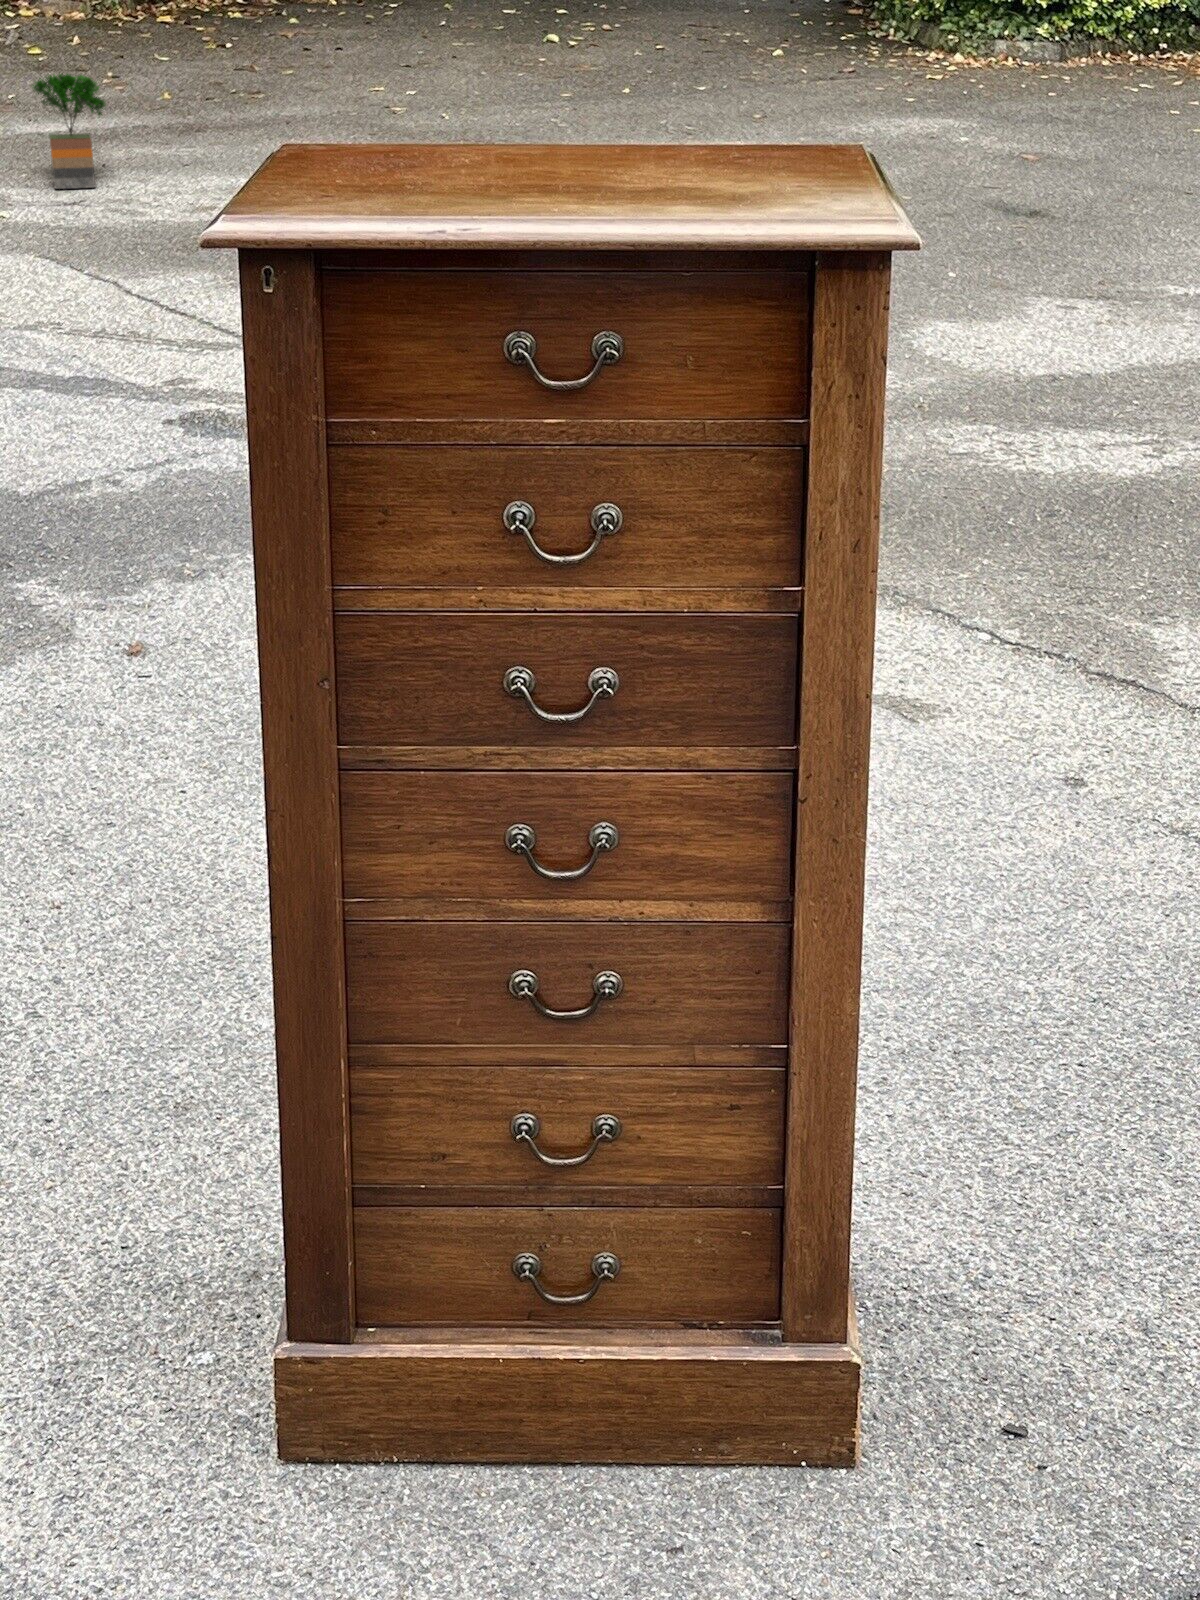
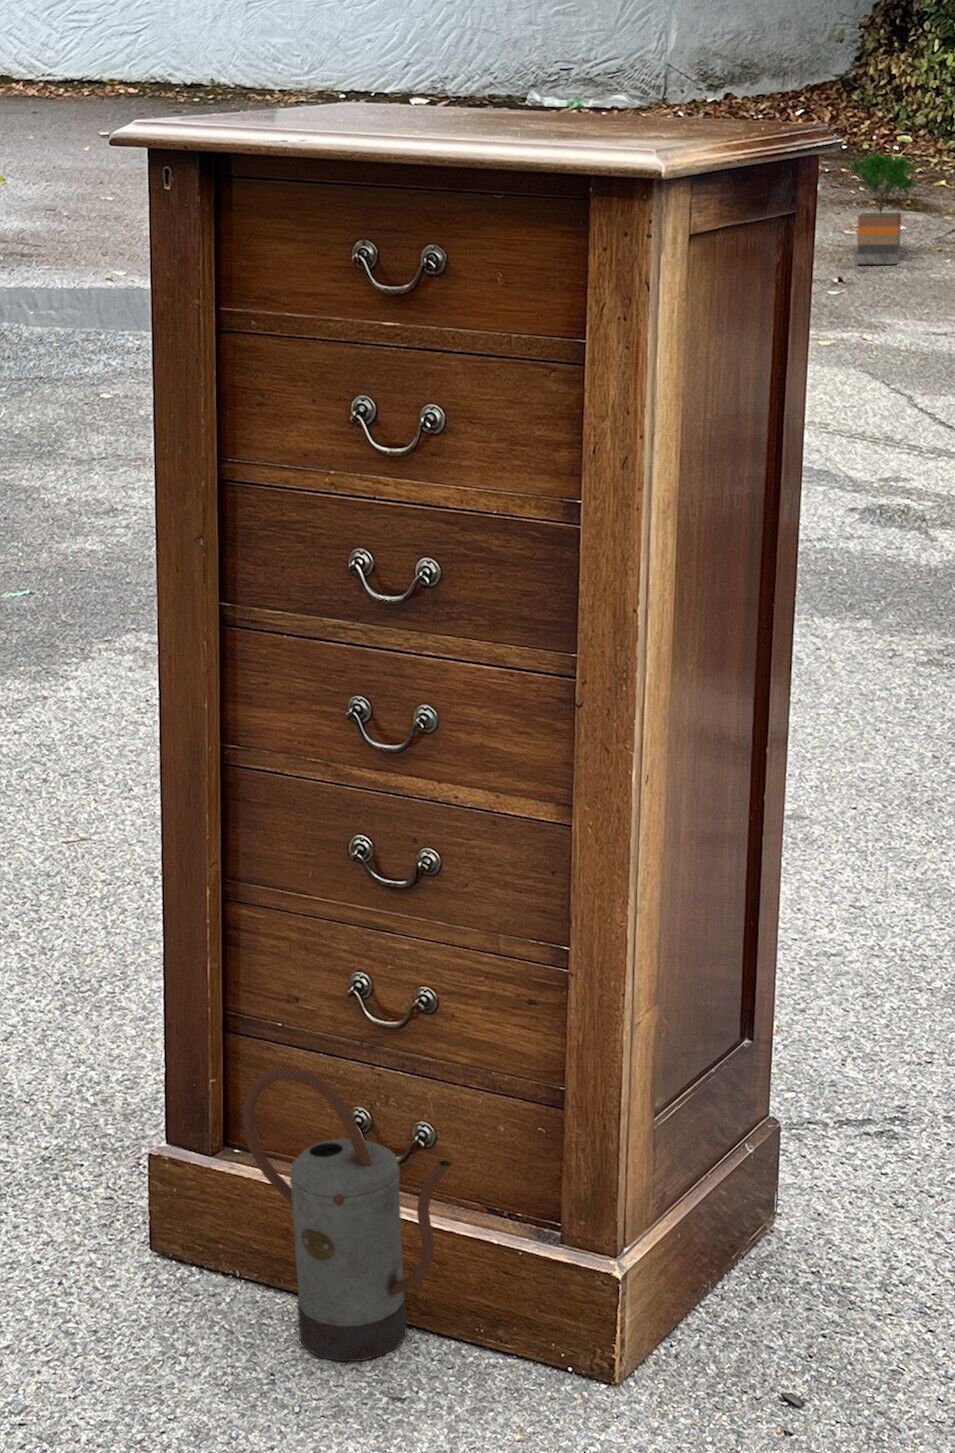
watering can: none [425,1236,700,1526] -> present [243,1068,452,1361]

